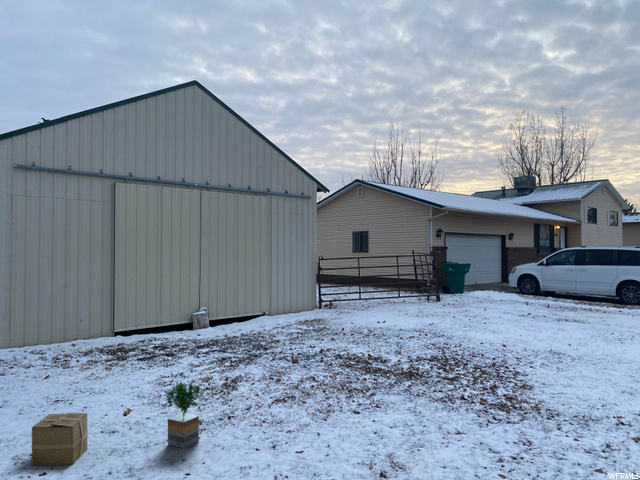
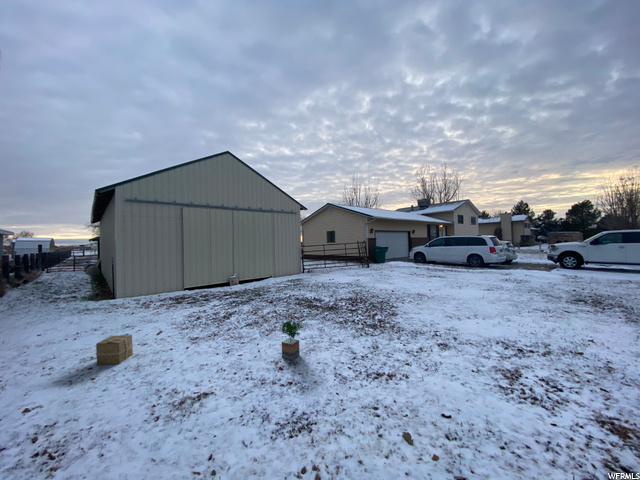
potted tree: present [167,383,205,449] -> present [281,321,302,360]

